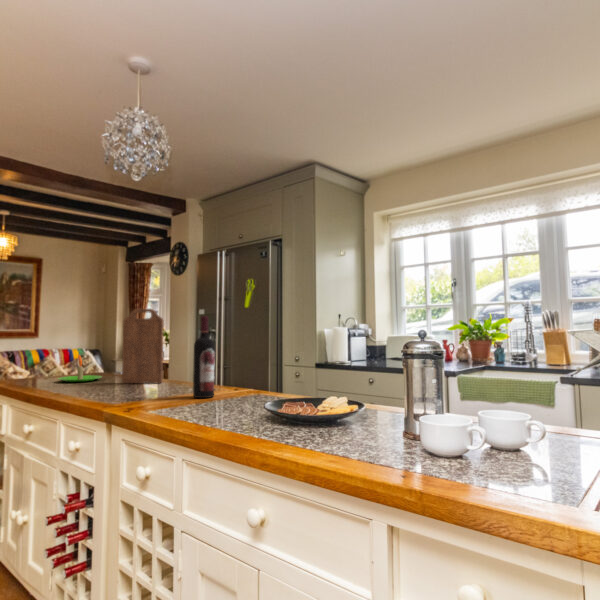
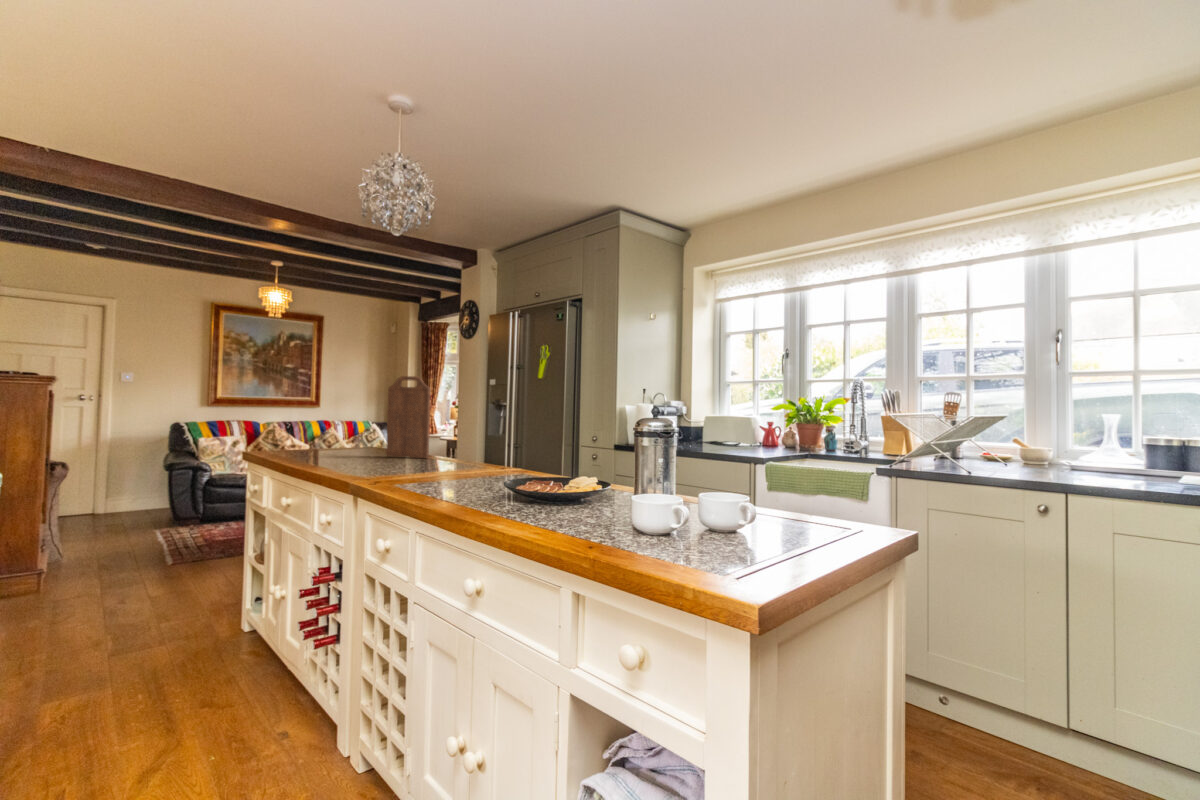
wine bottle: present [193,316,215,398] -> none [450,386,474,474]
candle: present [58,355,102,382] -> none [320,424,368,454]

